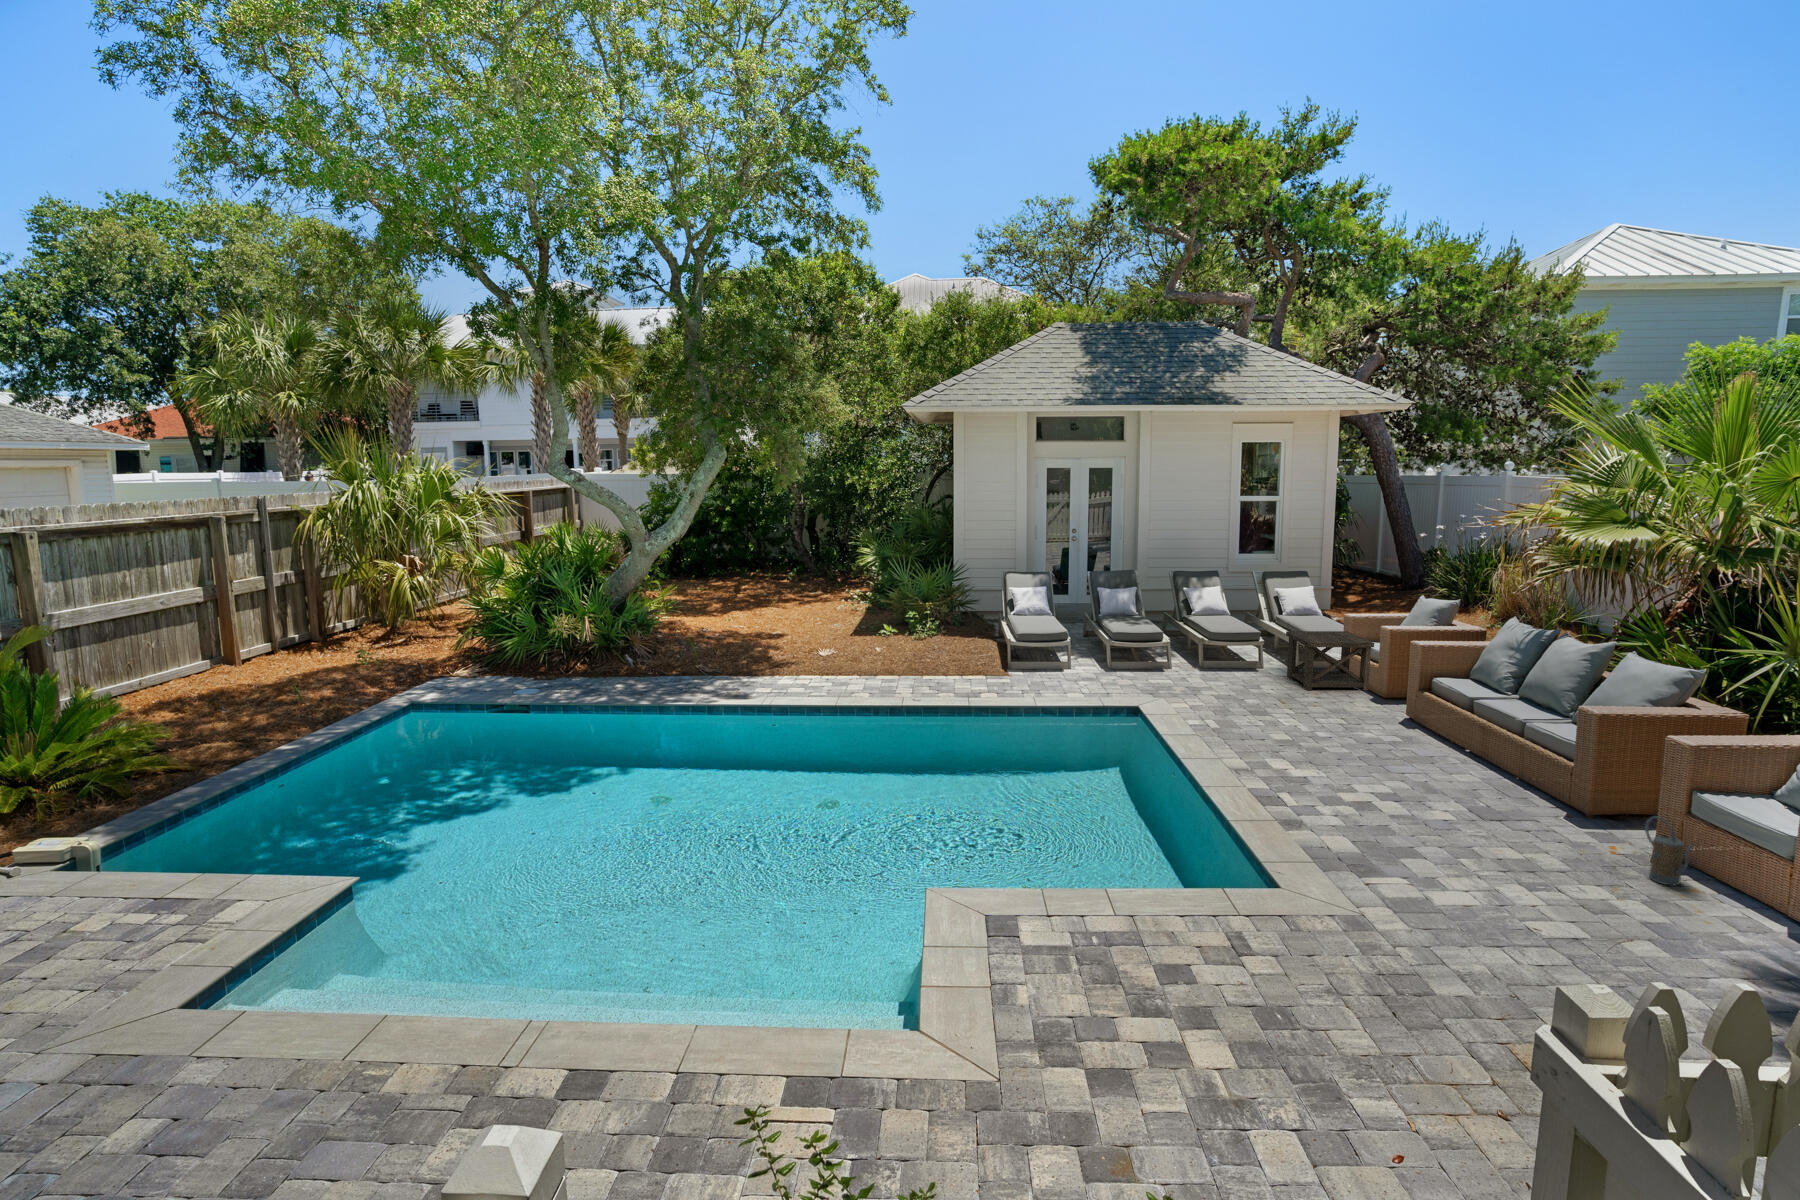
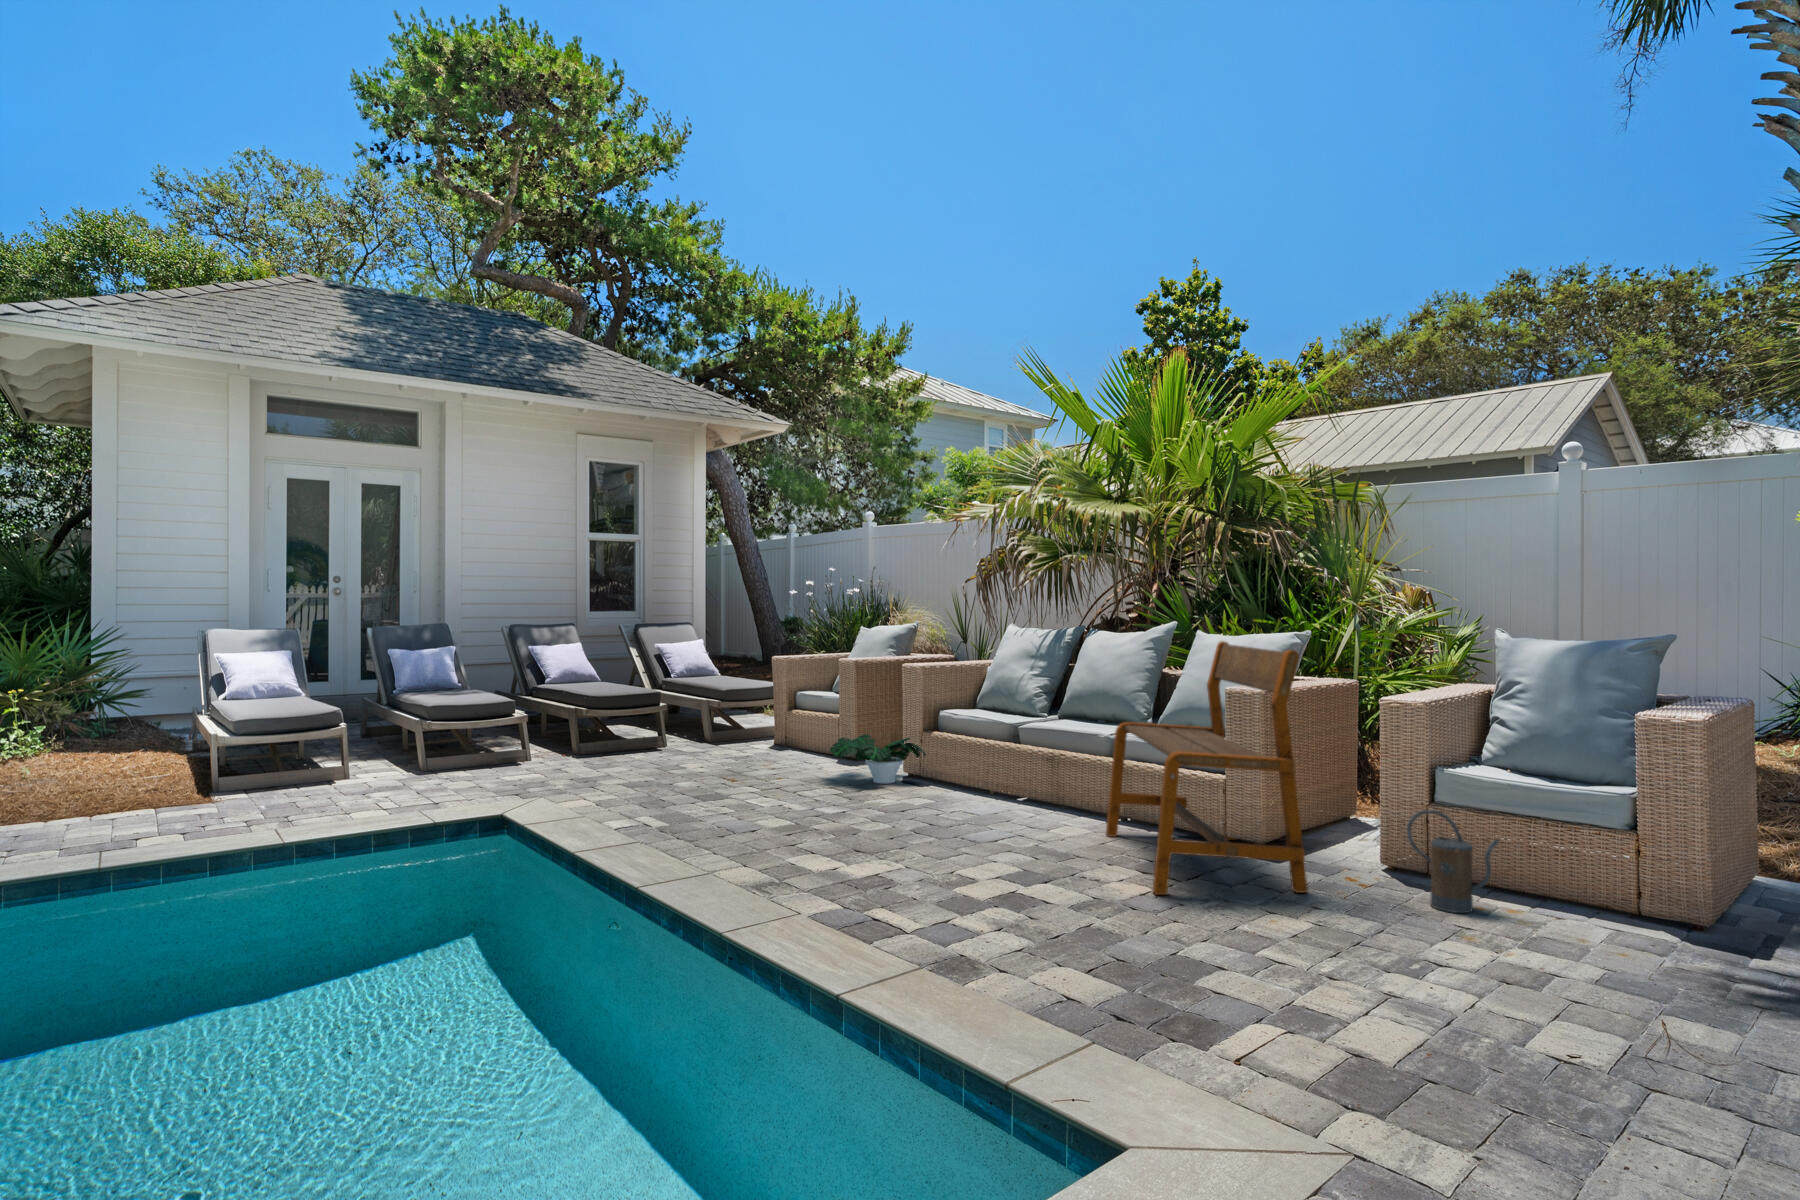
side table: present [1286,631,1374,691] -> none [707,679,831,761]
bench: none [1458,673,1598,849] -> present [1106,641,1308,895]
potted plant: none [1343,687,1415,723] -> present [830,734,926,784]

